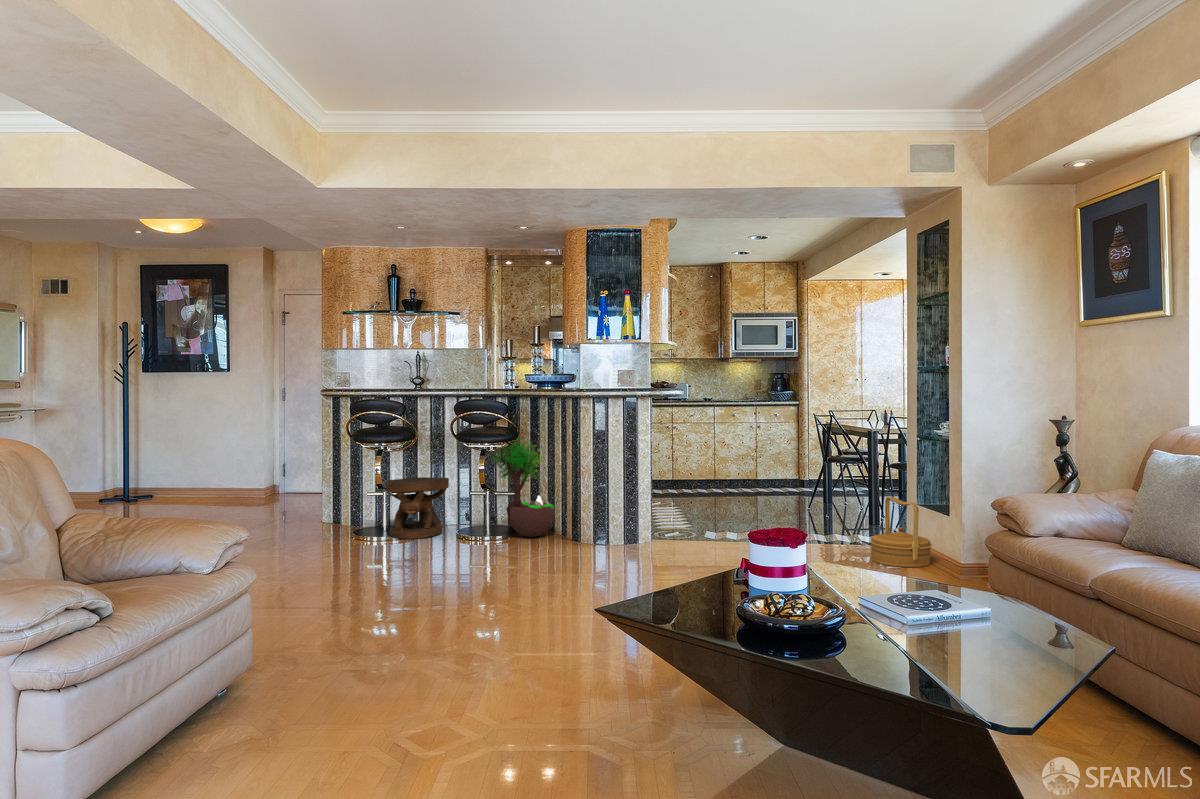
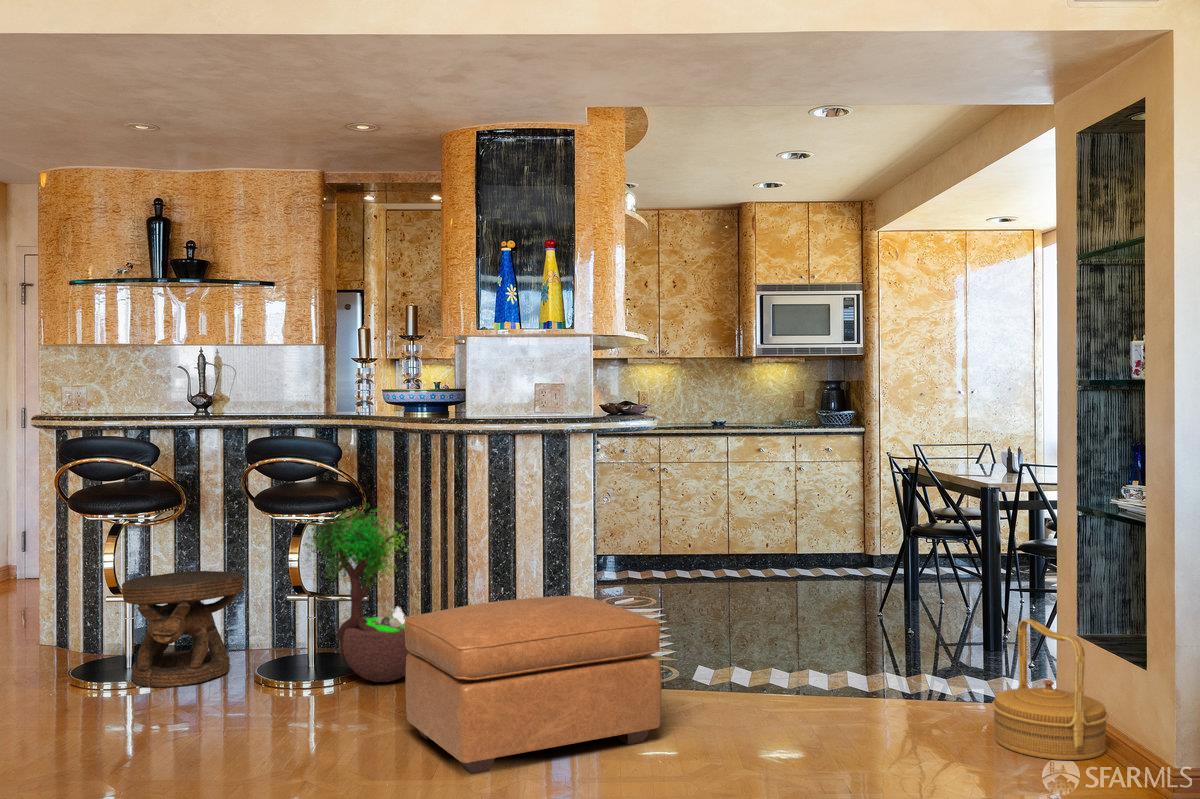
ottoman: none [554,485,693,572] -> present [404,596,661,774]

